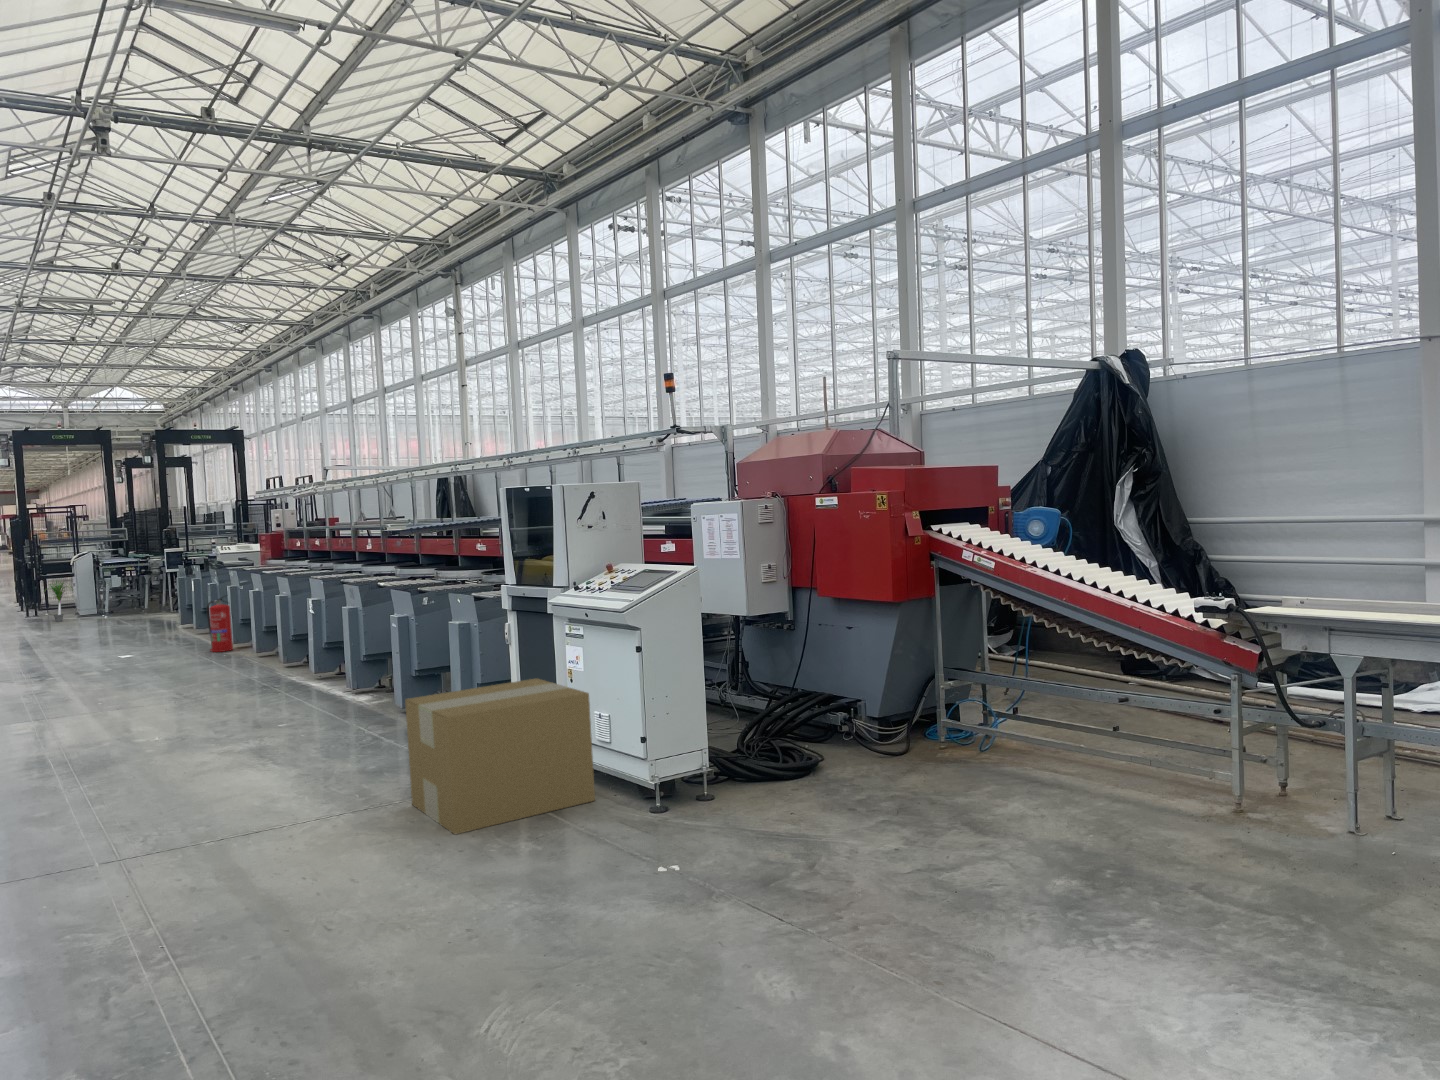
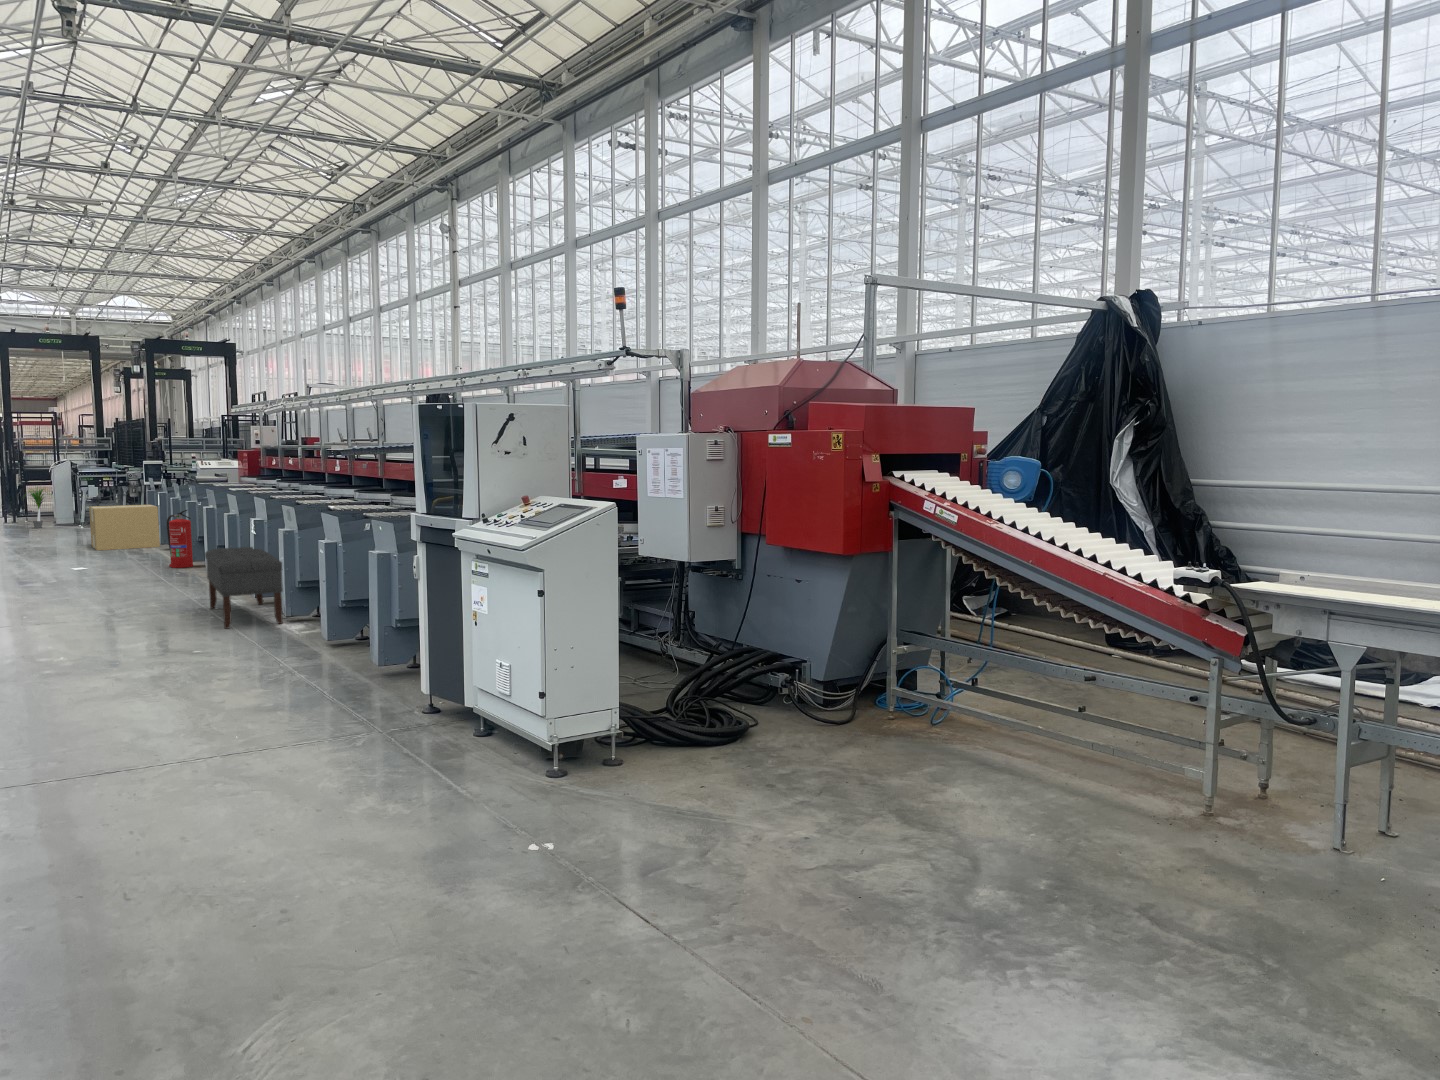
bench: none [265,627,348,705] -> present [205,547,283,629]
cardboard box: present [405,679,595,835] -> present [89,504,160,550]

